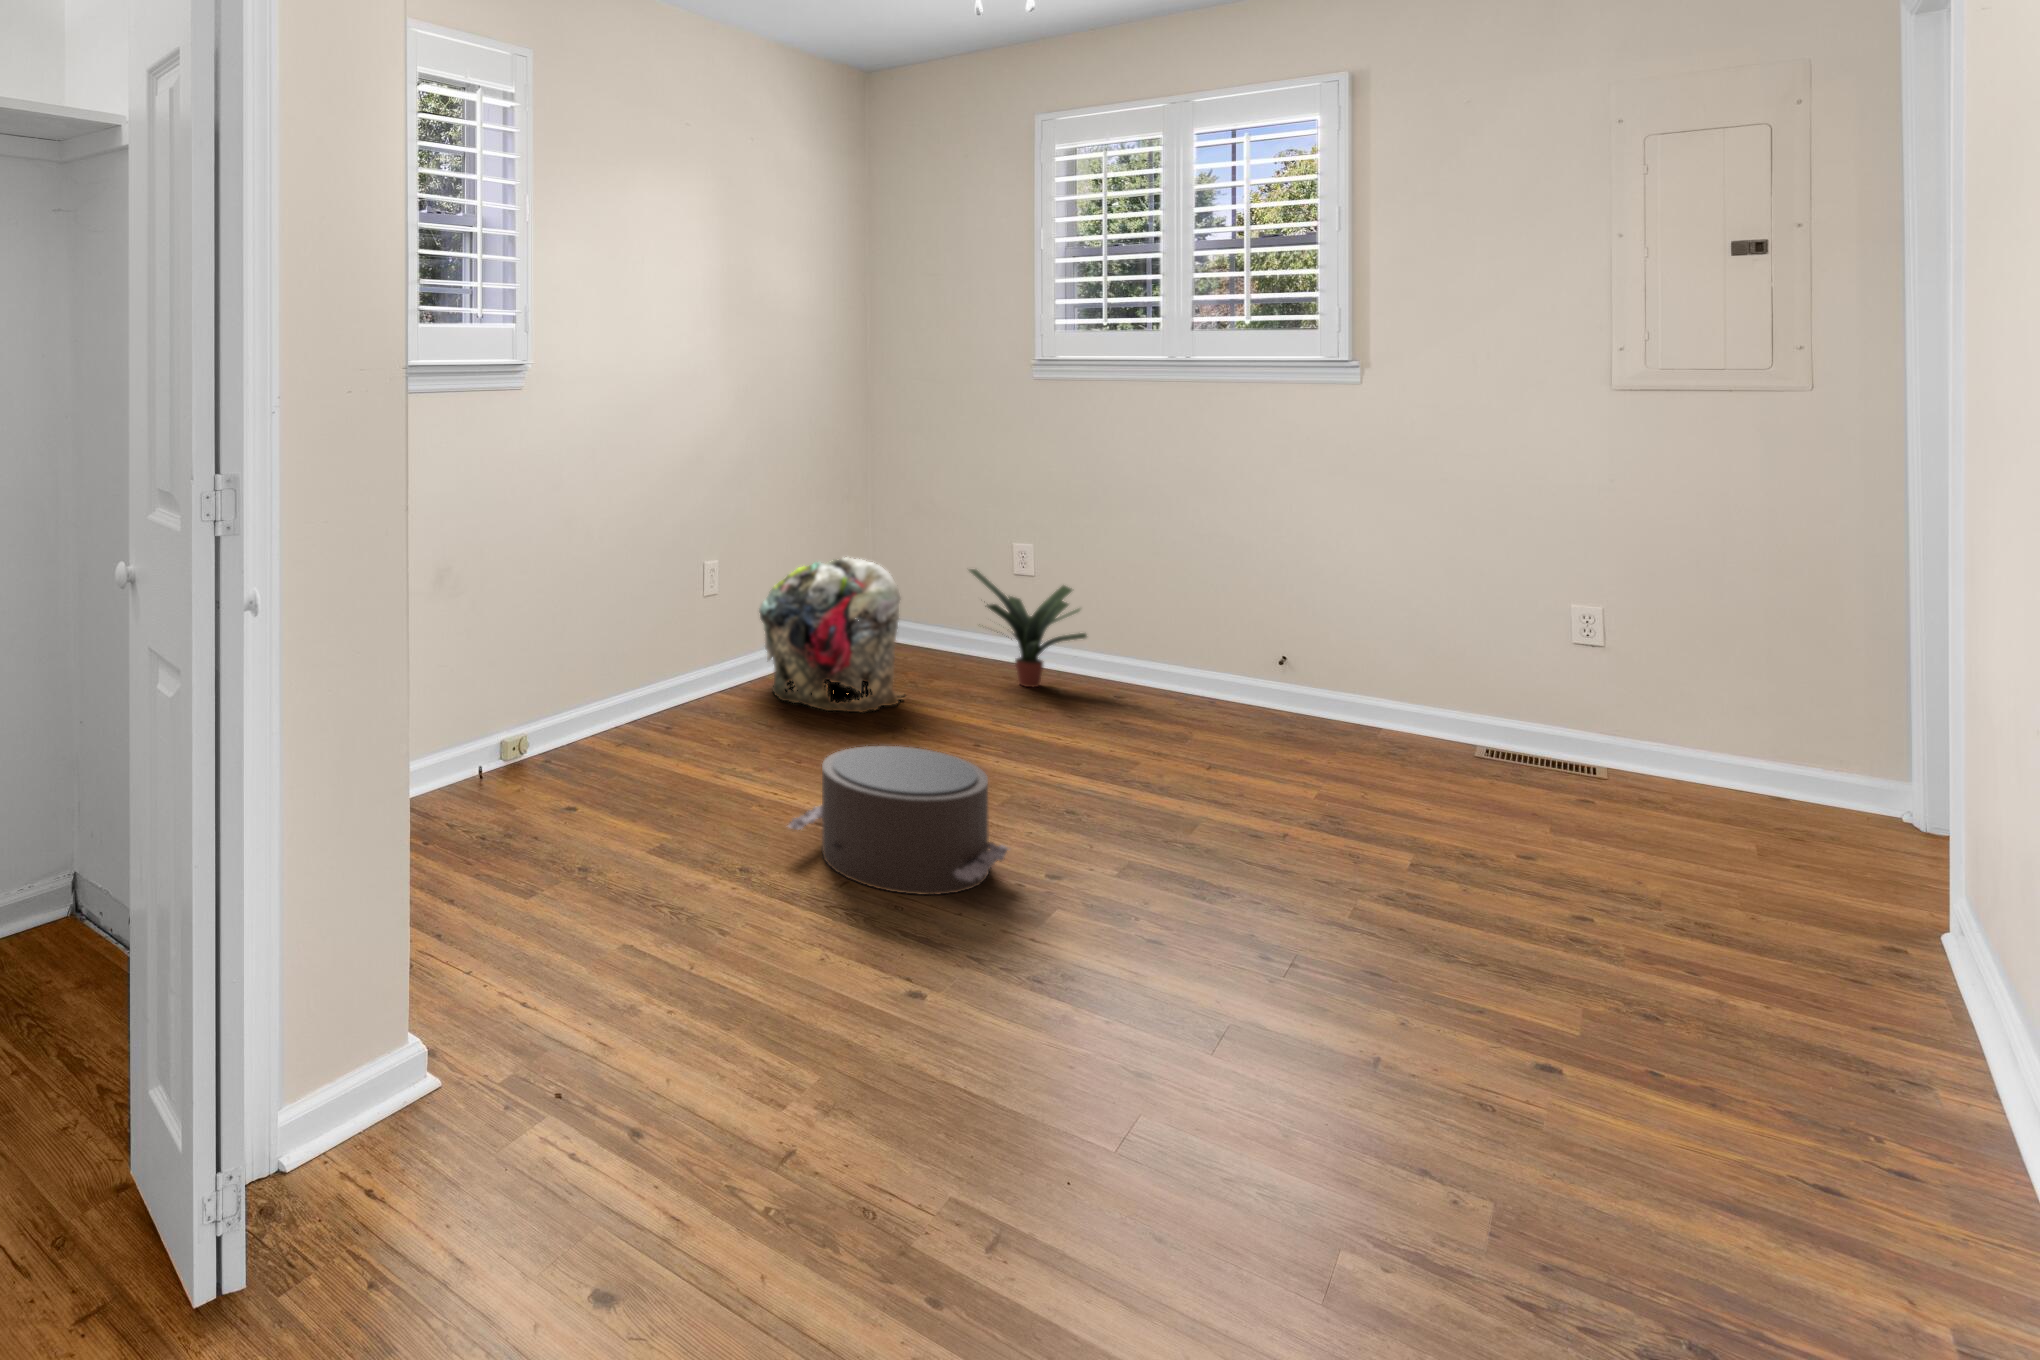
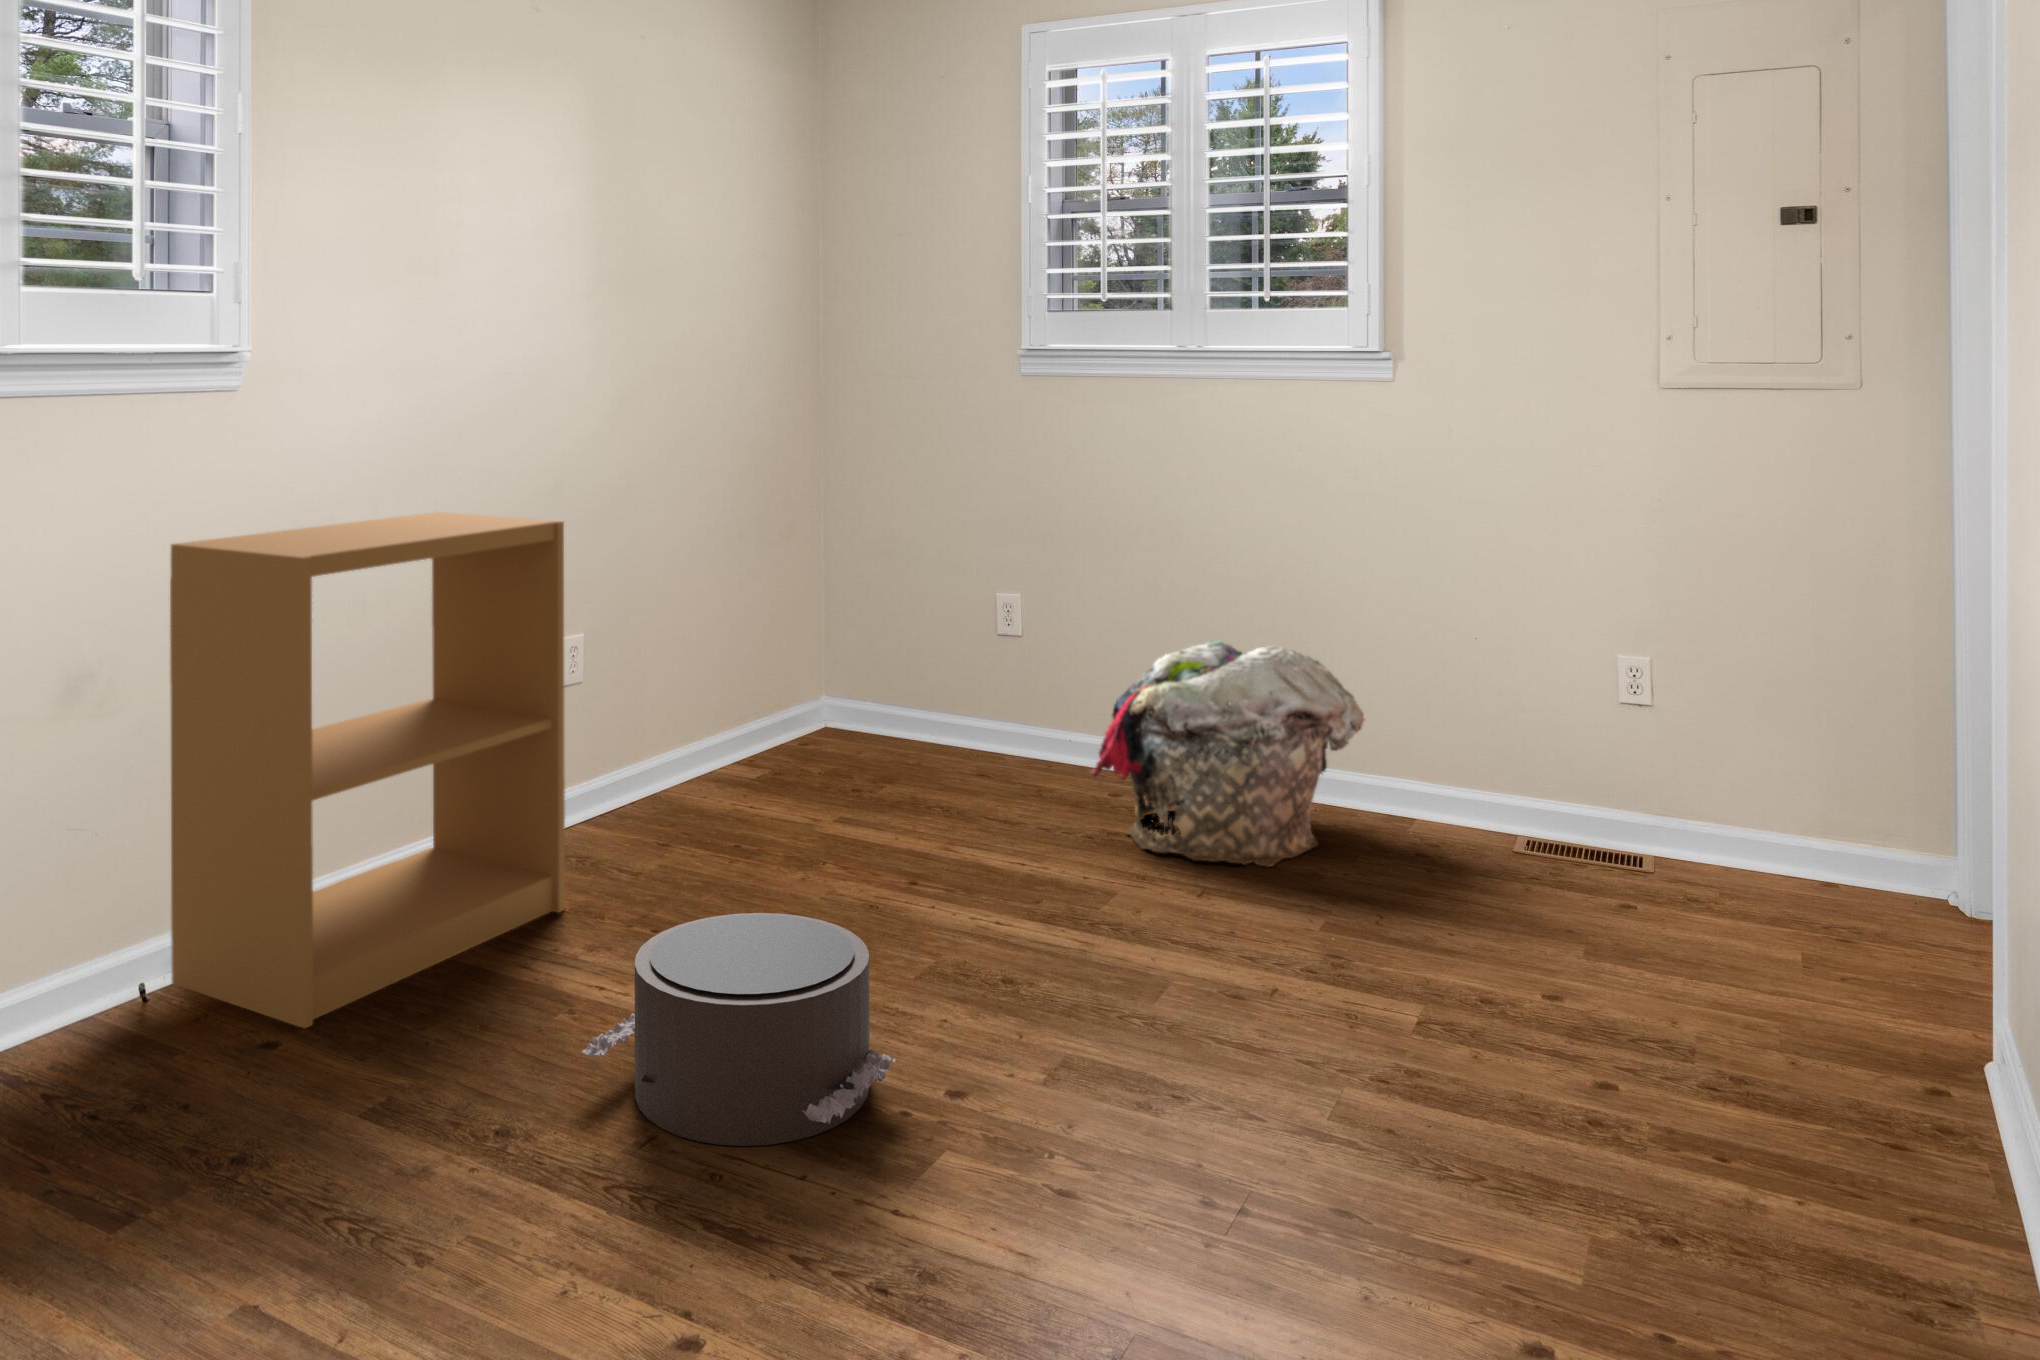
bookshelf: none [493,470,735,802] -> present [170,512,565,1028]
laundry basket: present [759,558,903,712] -> present [1091,640,1364,867]
potted plant: present [969,569,1087,687] -> none [917,633,1065,790]

